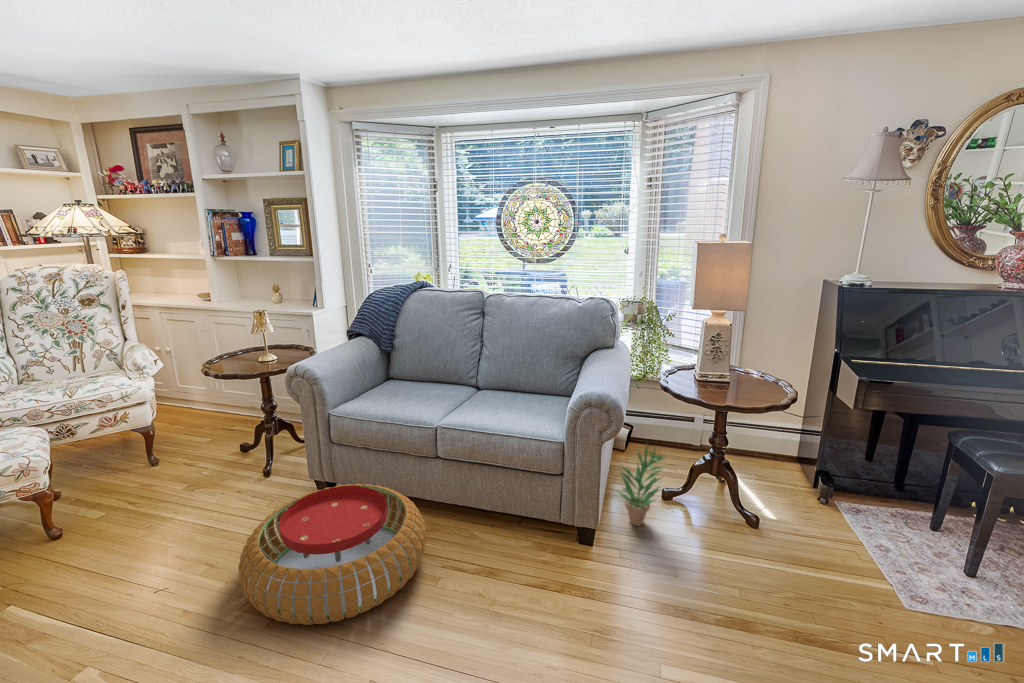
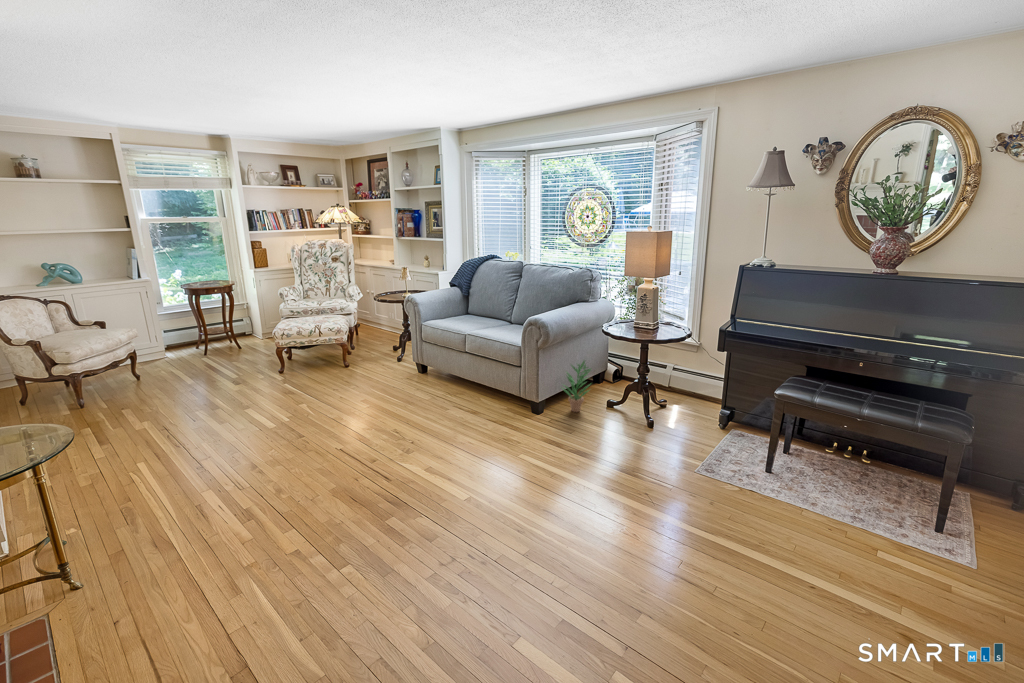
pouf: present [238,484,426,625] -> none [360,360,453,414]

